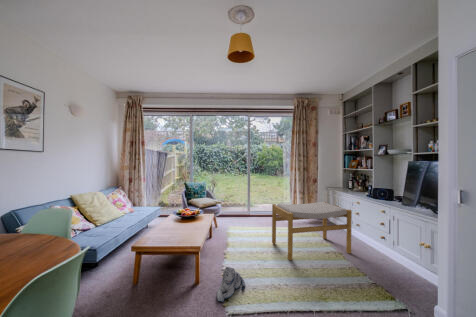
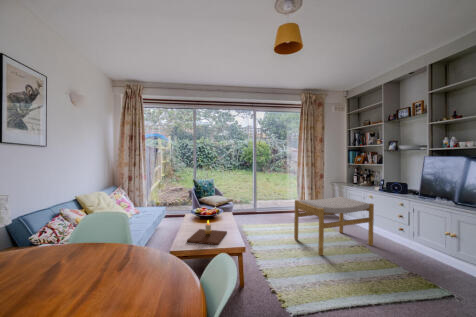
candle: none [151,220,193,244] -> present [187,221,227,245]
plush toy: present [217,267,245,302] -> none [269,266,294,303]

